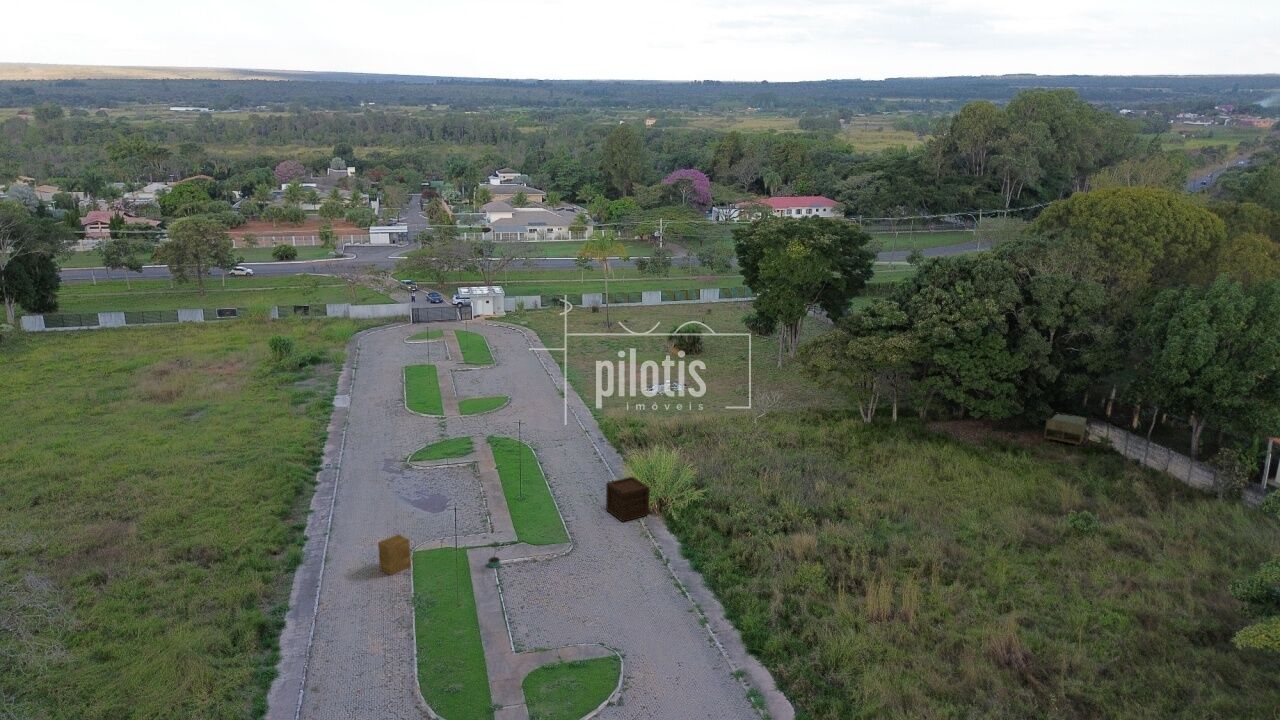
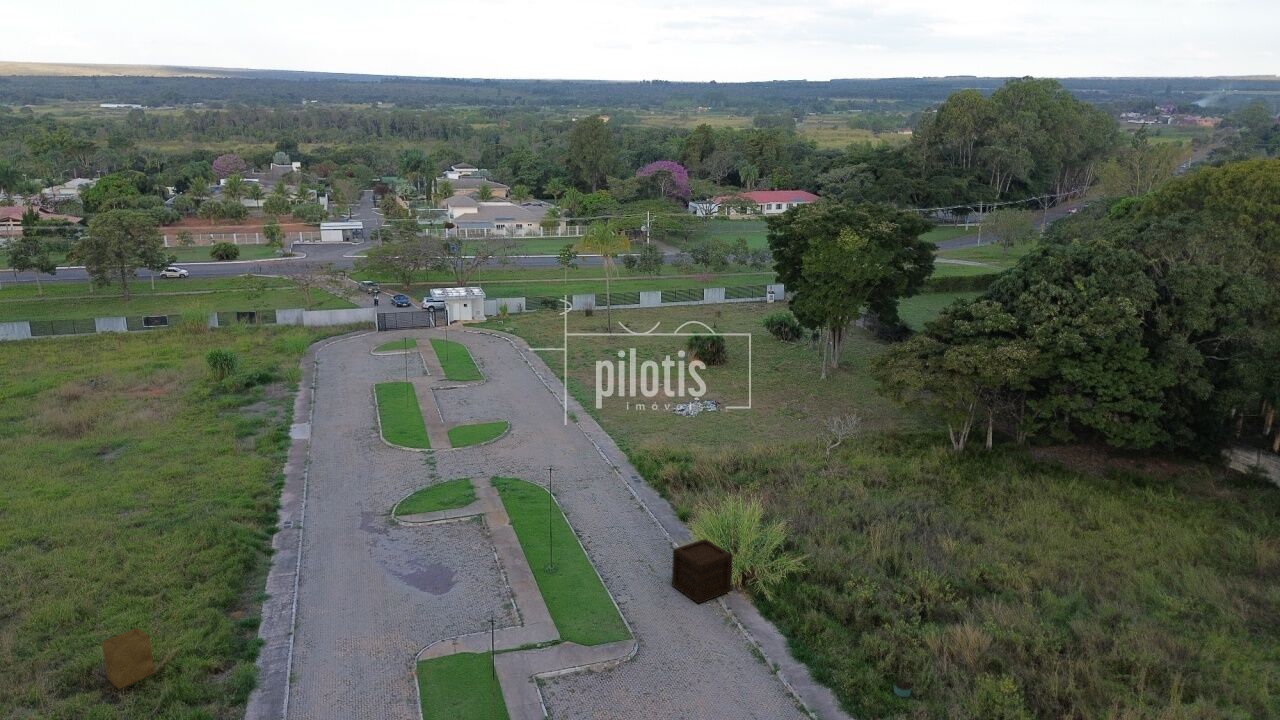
storage bench: present [1044,414,1086,445] -> none [1179,434,1233,477]
potted plant: present [483,530,503,567] -> present [893,642,923,697]
cardboard box: present [378,535,411,575] -> present [102,628,154,689]

